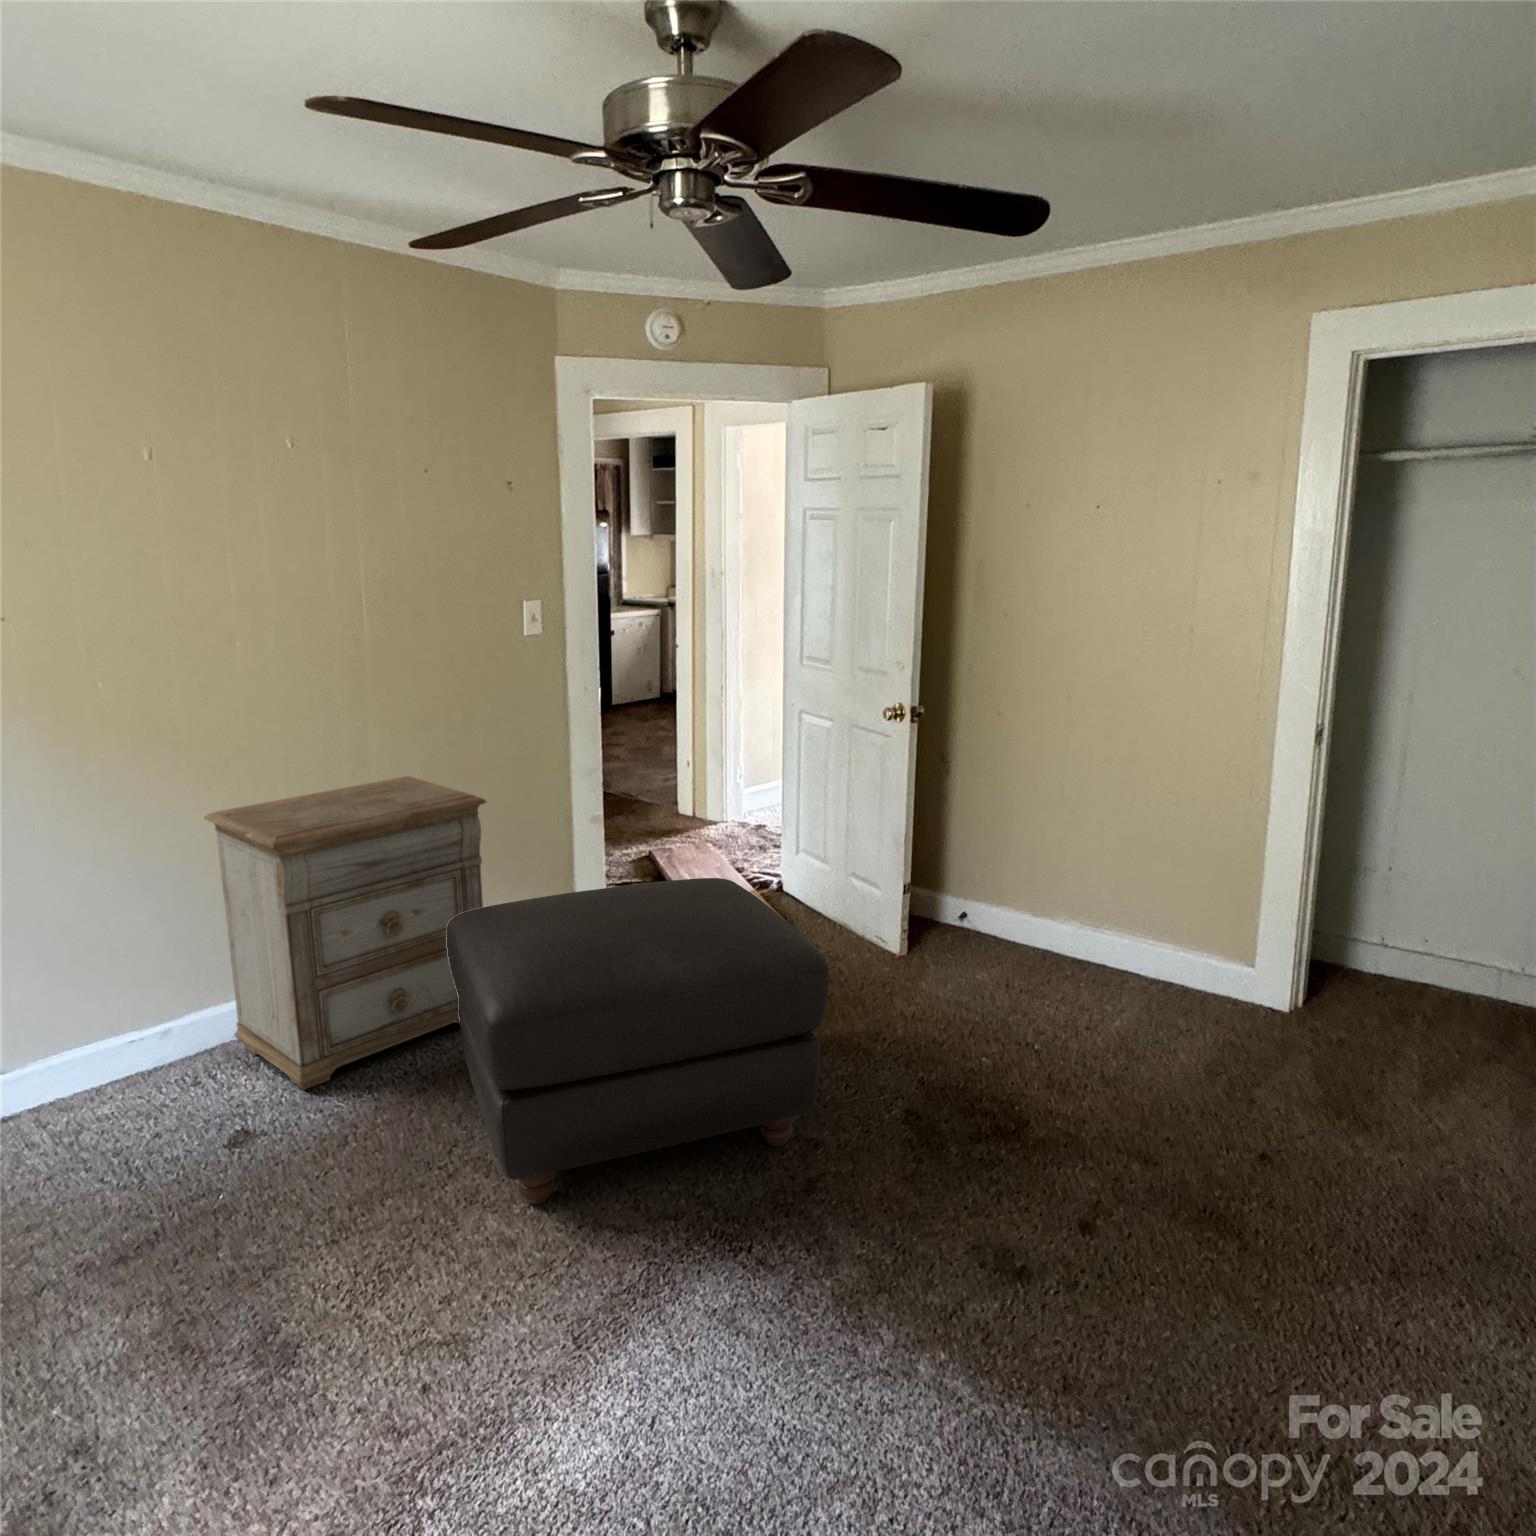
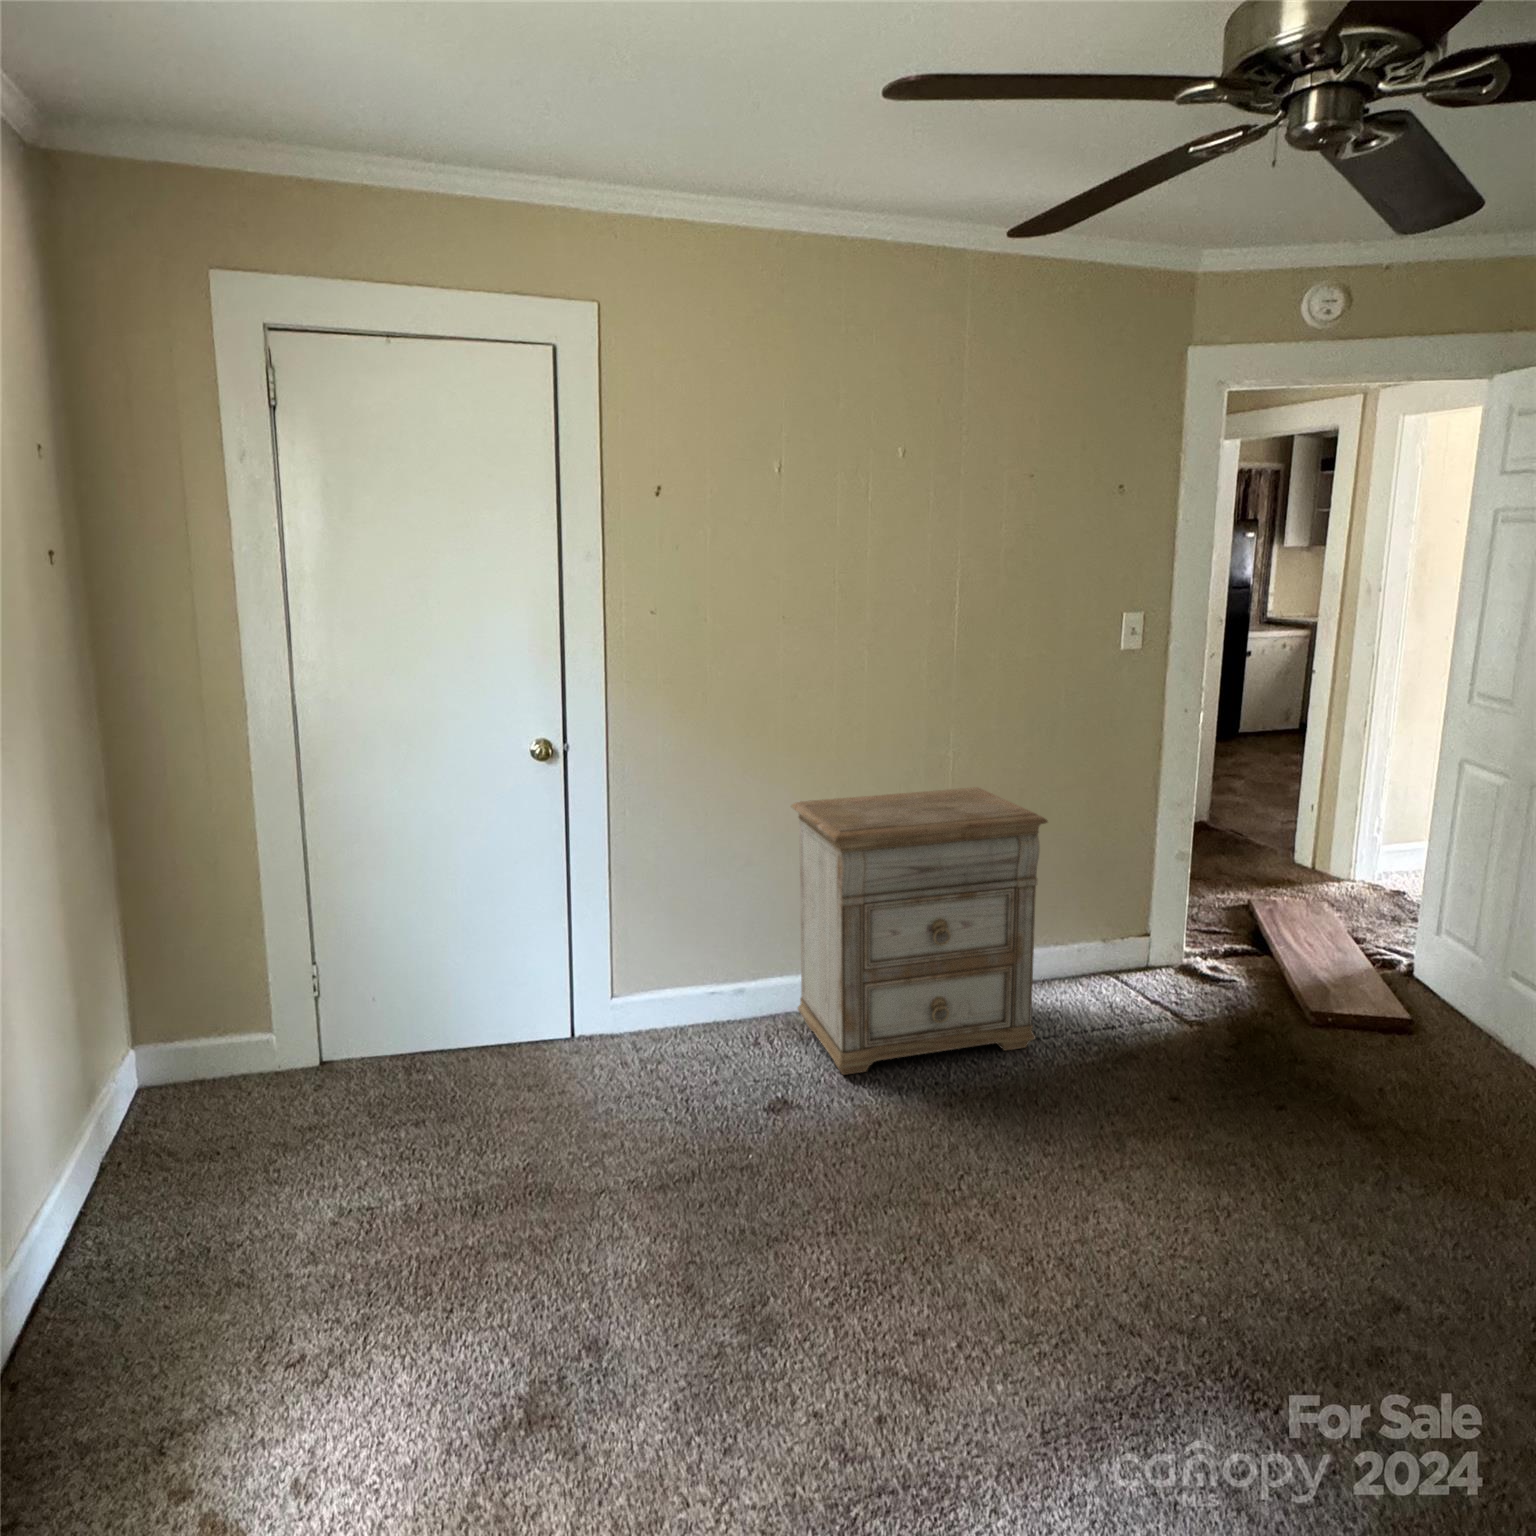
ottoman: present [447,878,829,1204] -> none [985,932,1442,1294]

